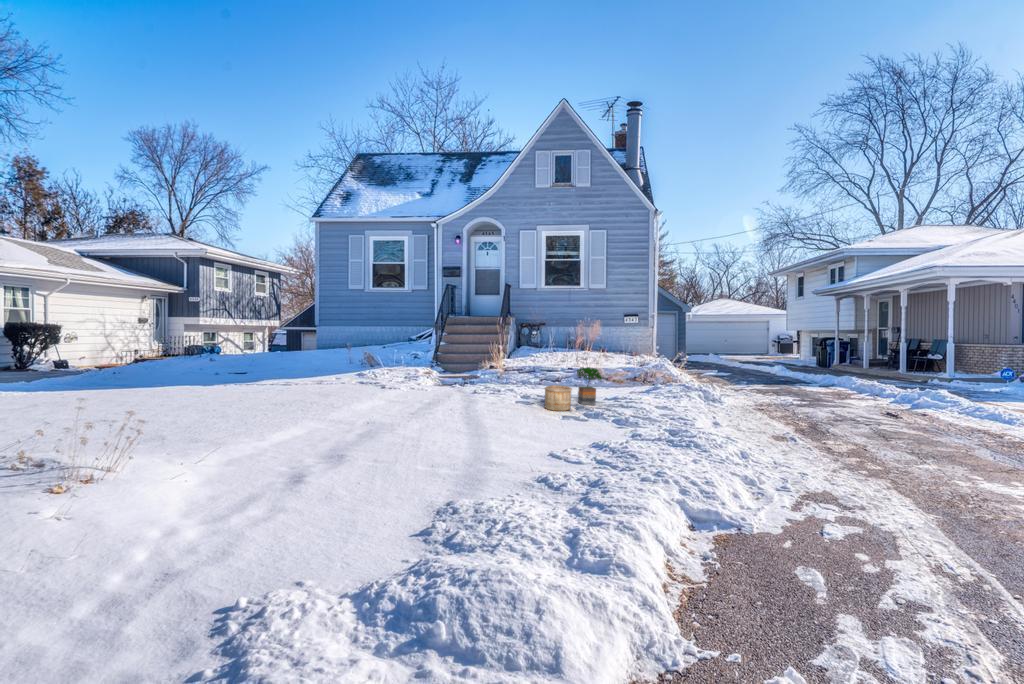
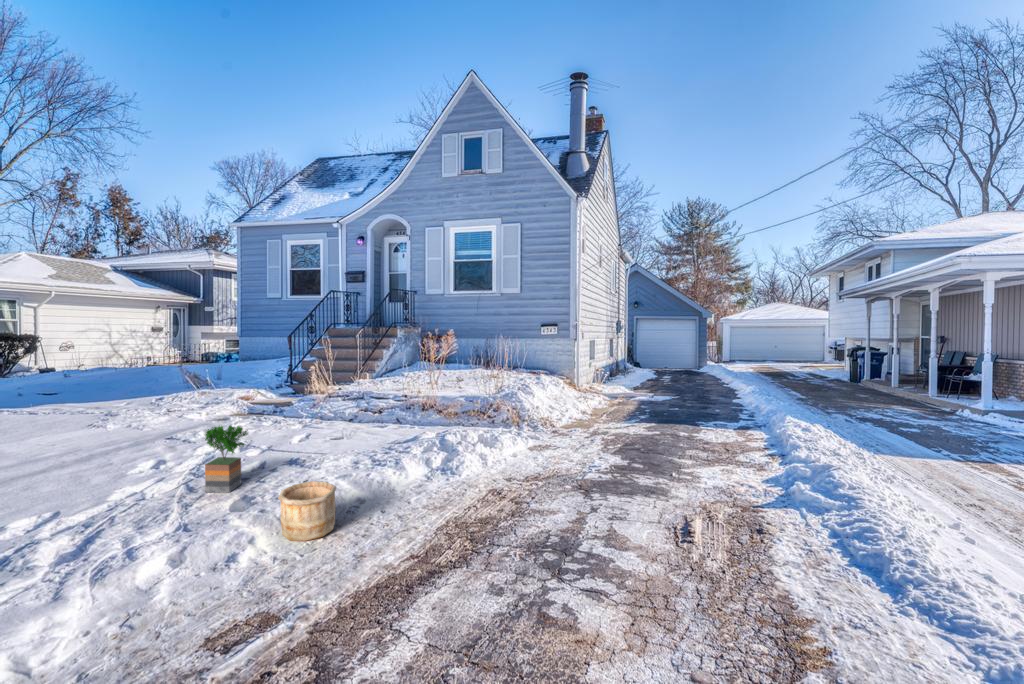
wooden bucket: present [545,385,572,411] -> present [278,481,336,541]

